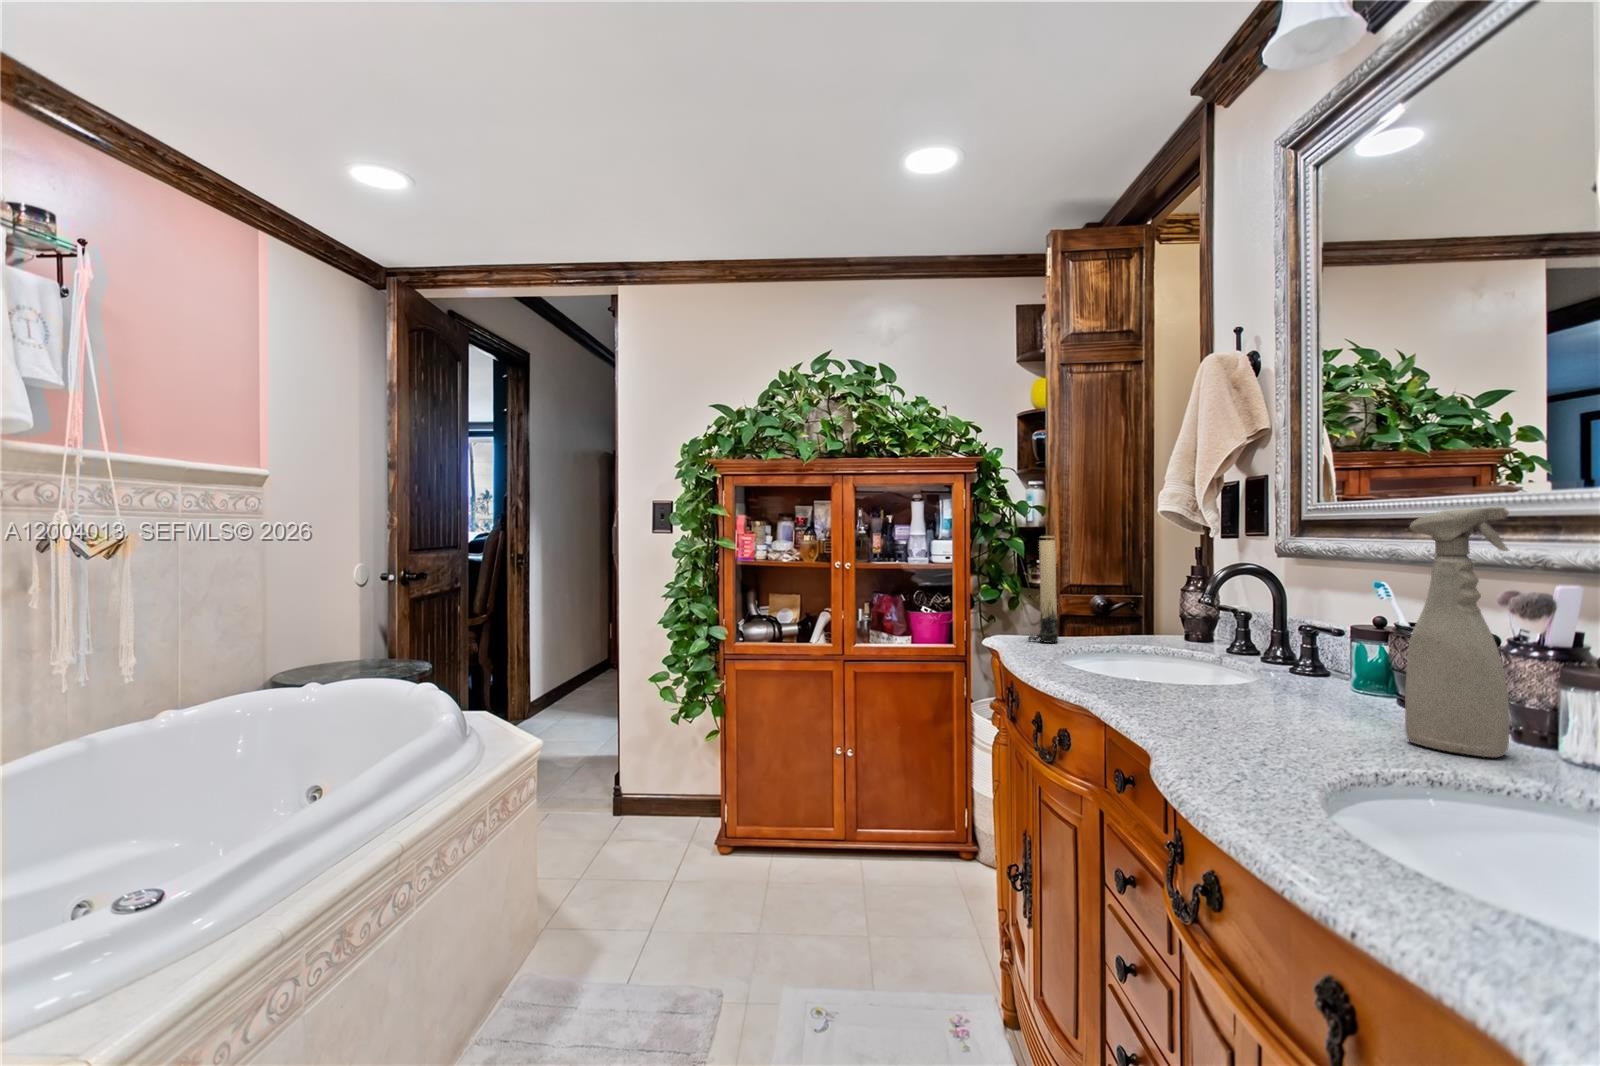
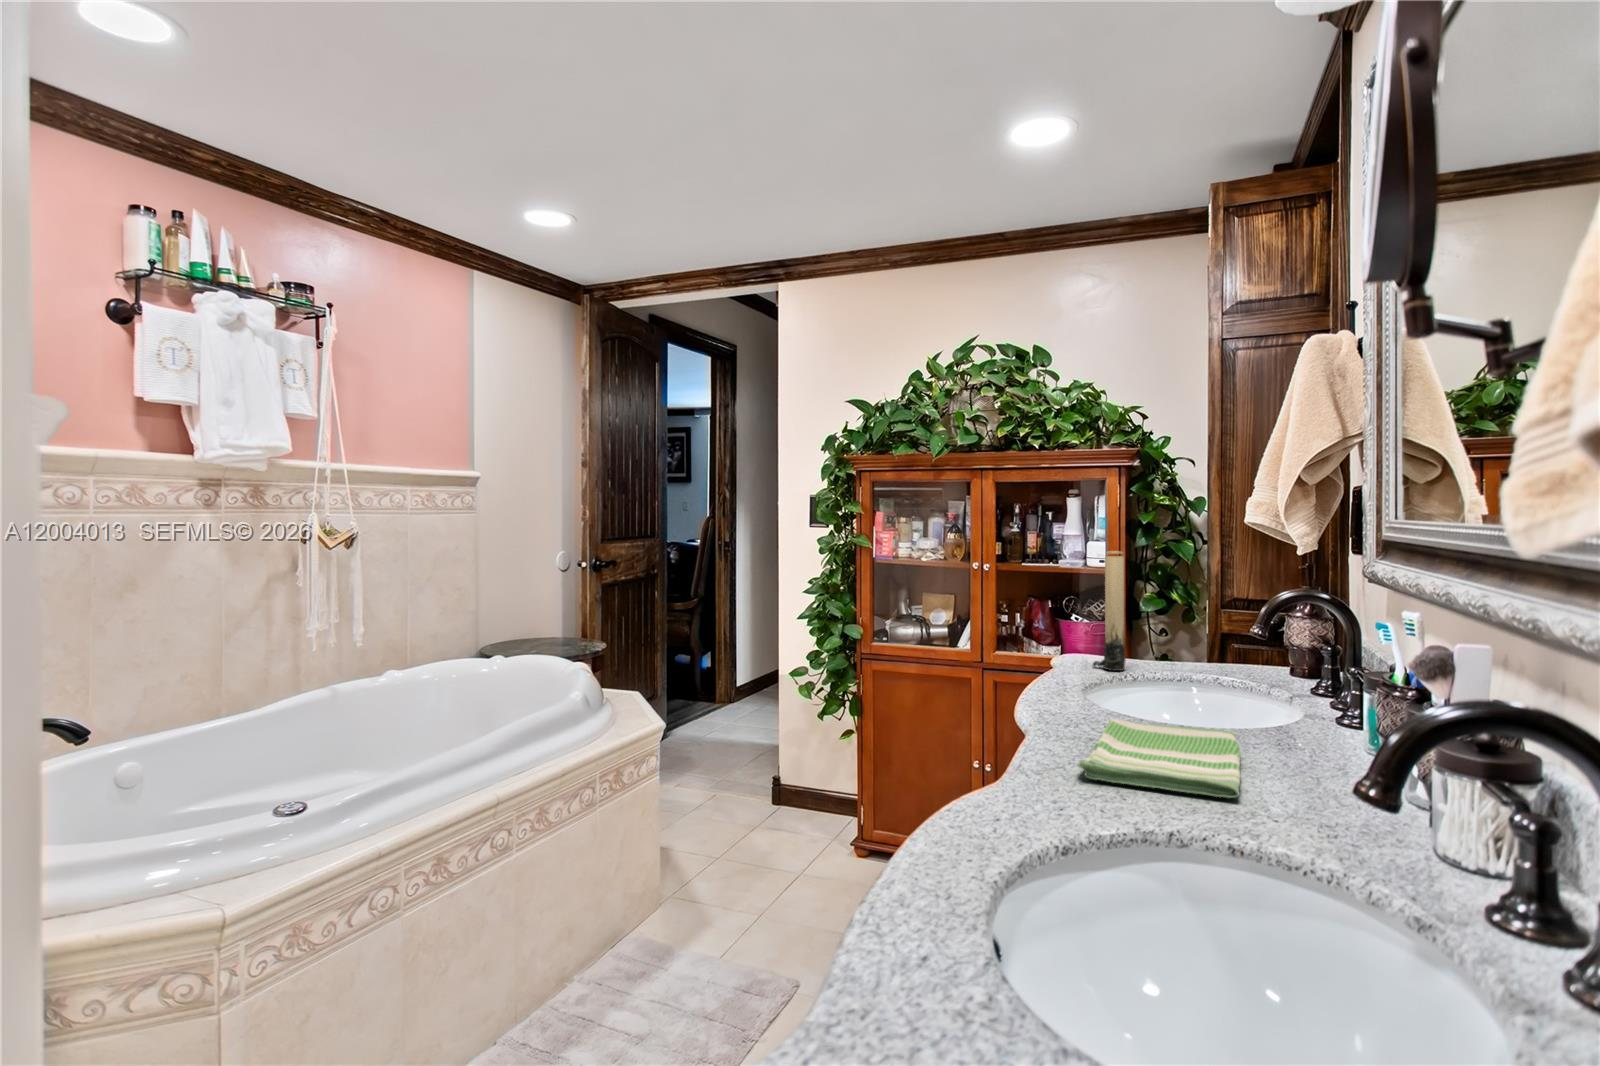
spray bottle: present [1405,507,1510,757] -> none [1275,558,1368,847]
dish towel: none [1155,677,1359,730] -> present [1077,719,1240,798]

